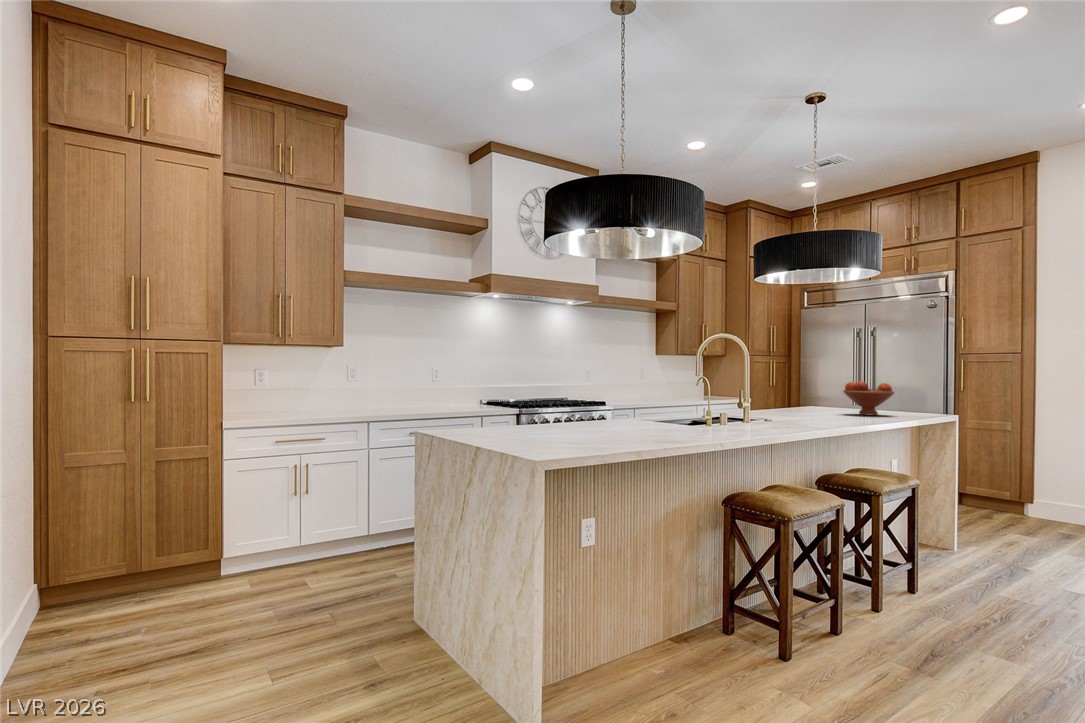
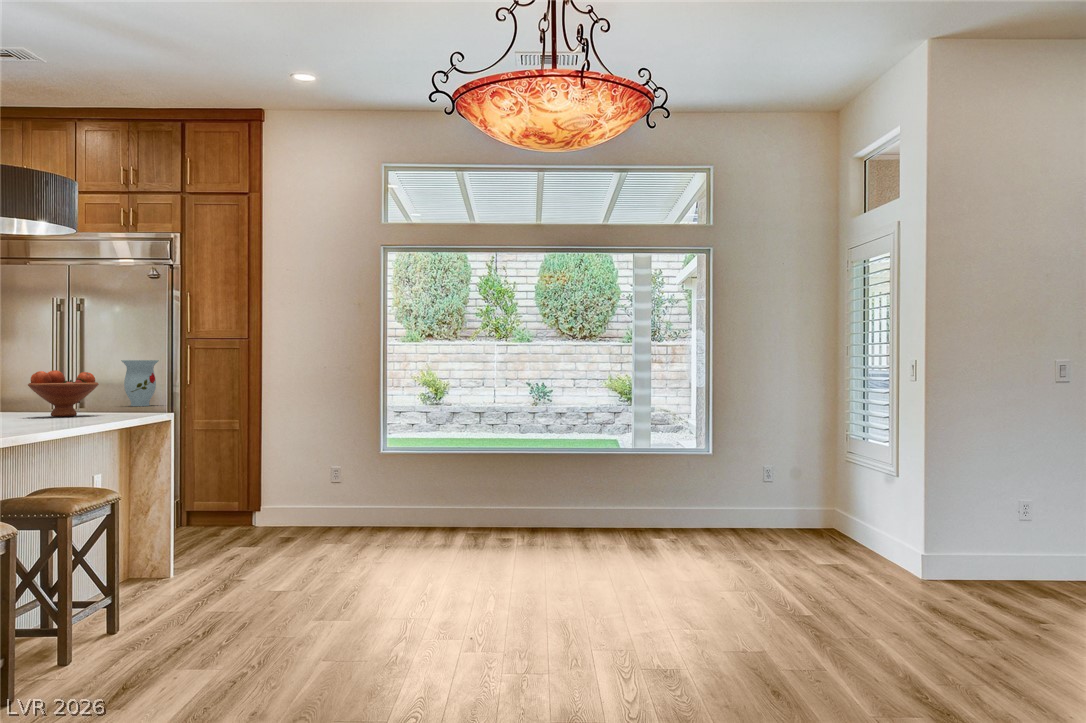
vase: none [905,372,936,407] -> present [121,360,159,406]

